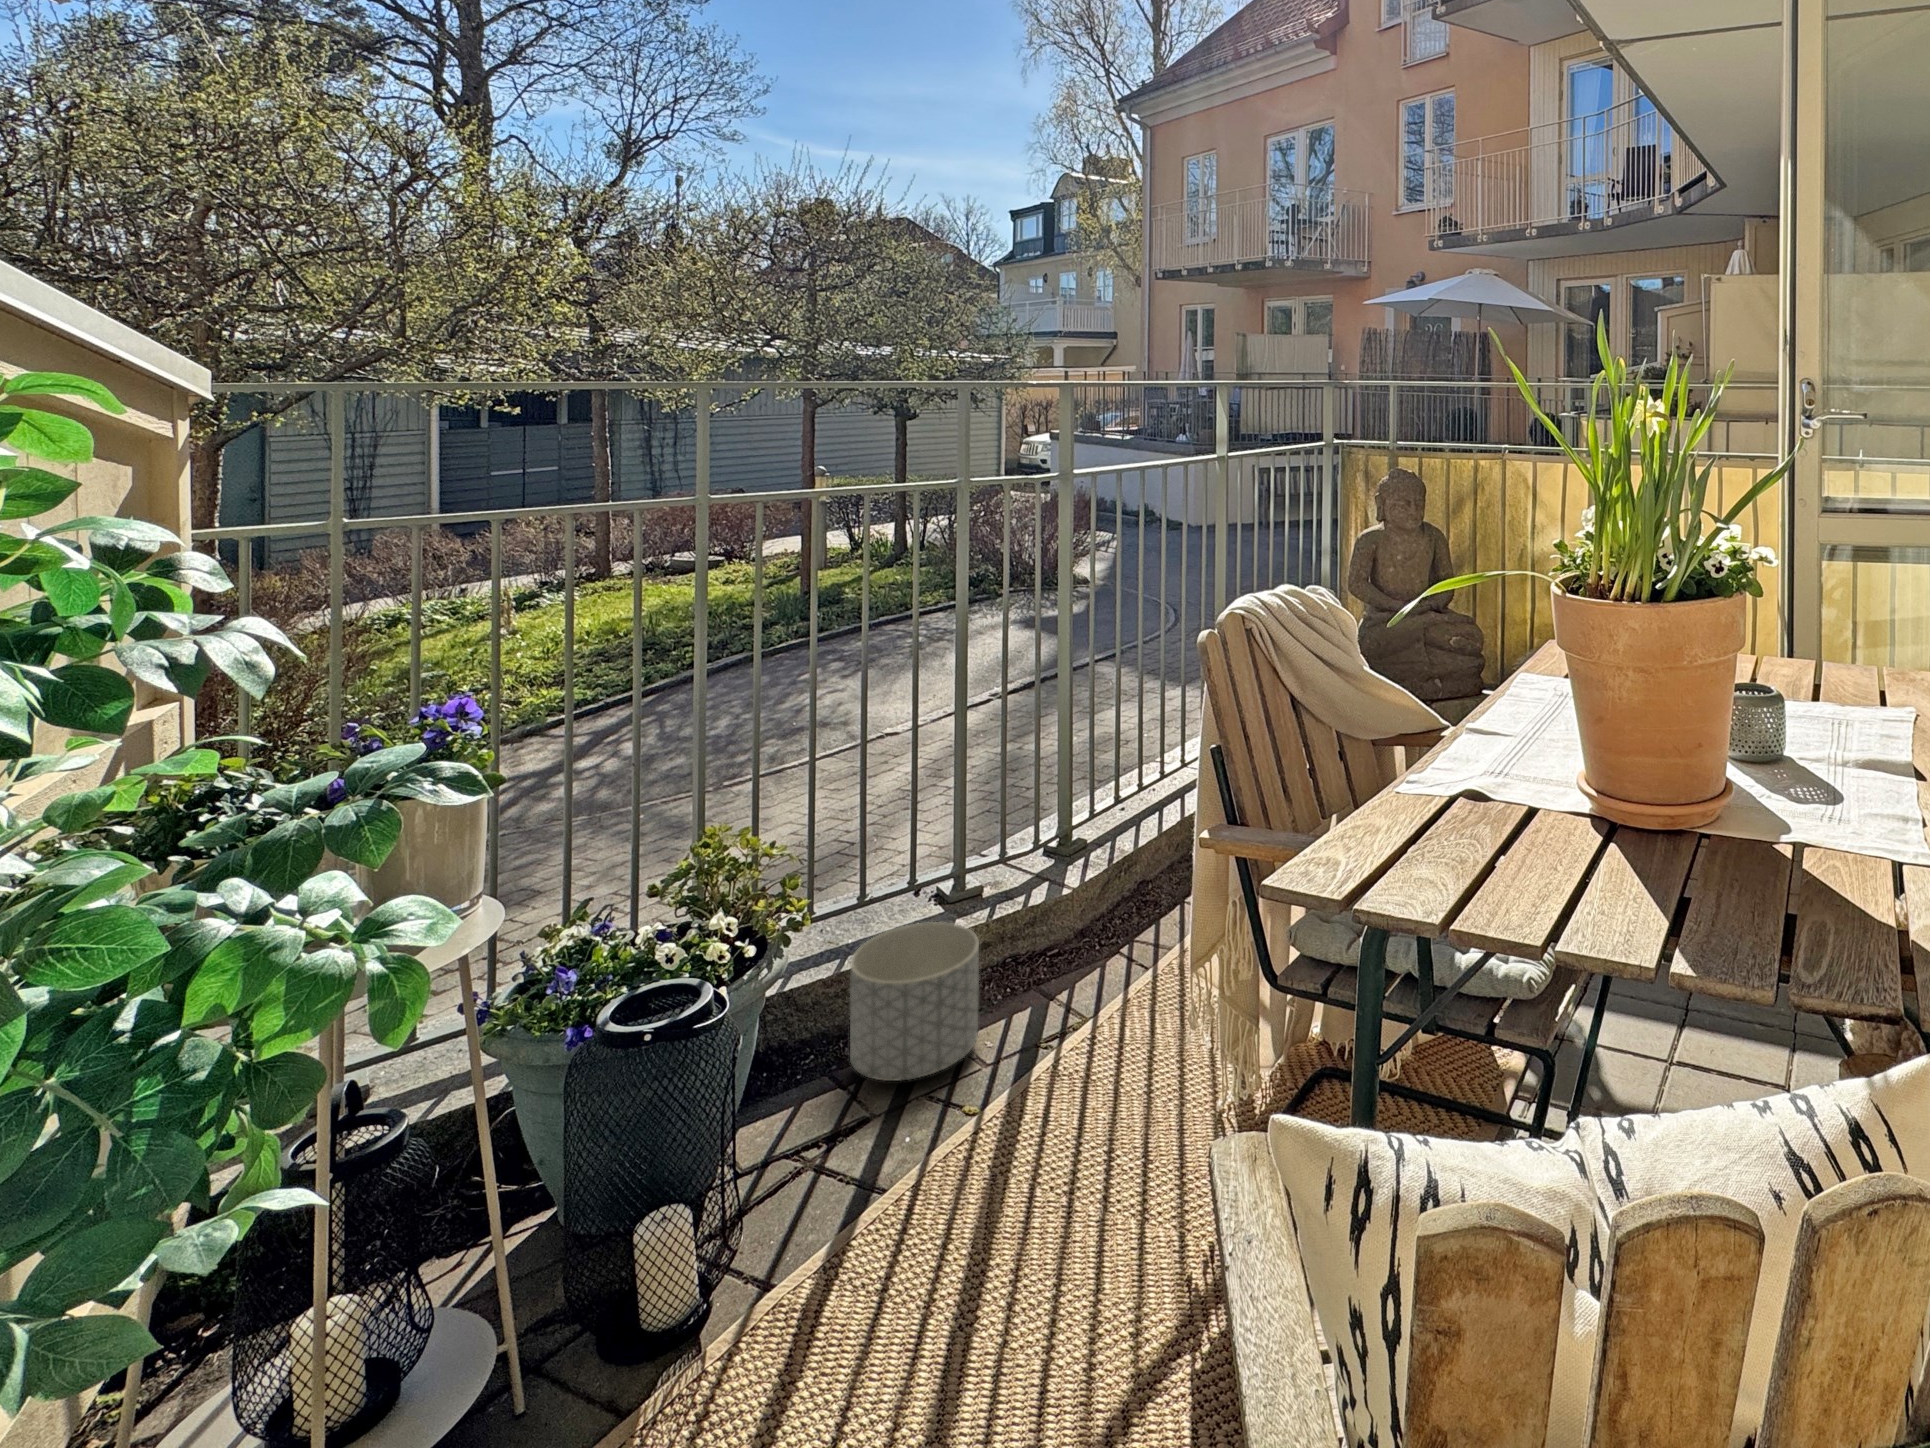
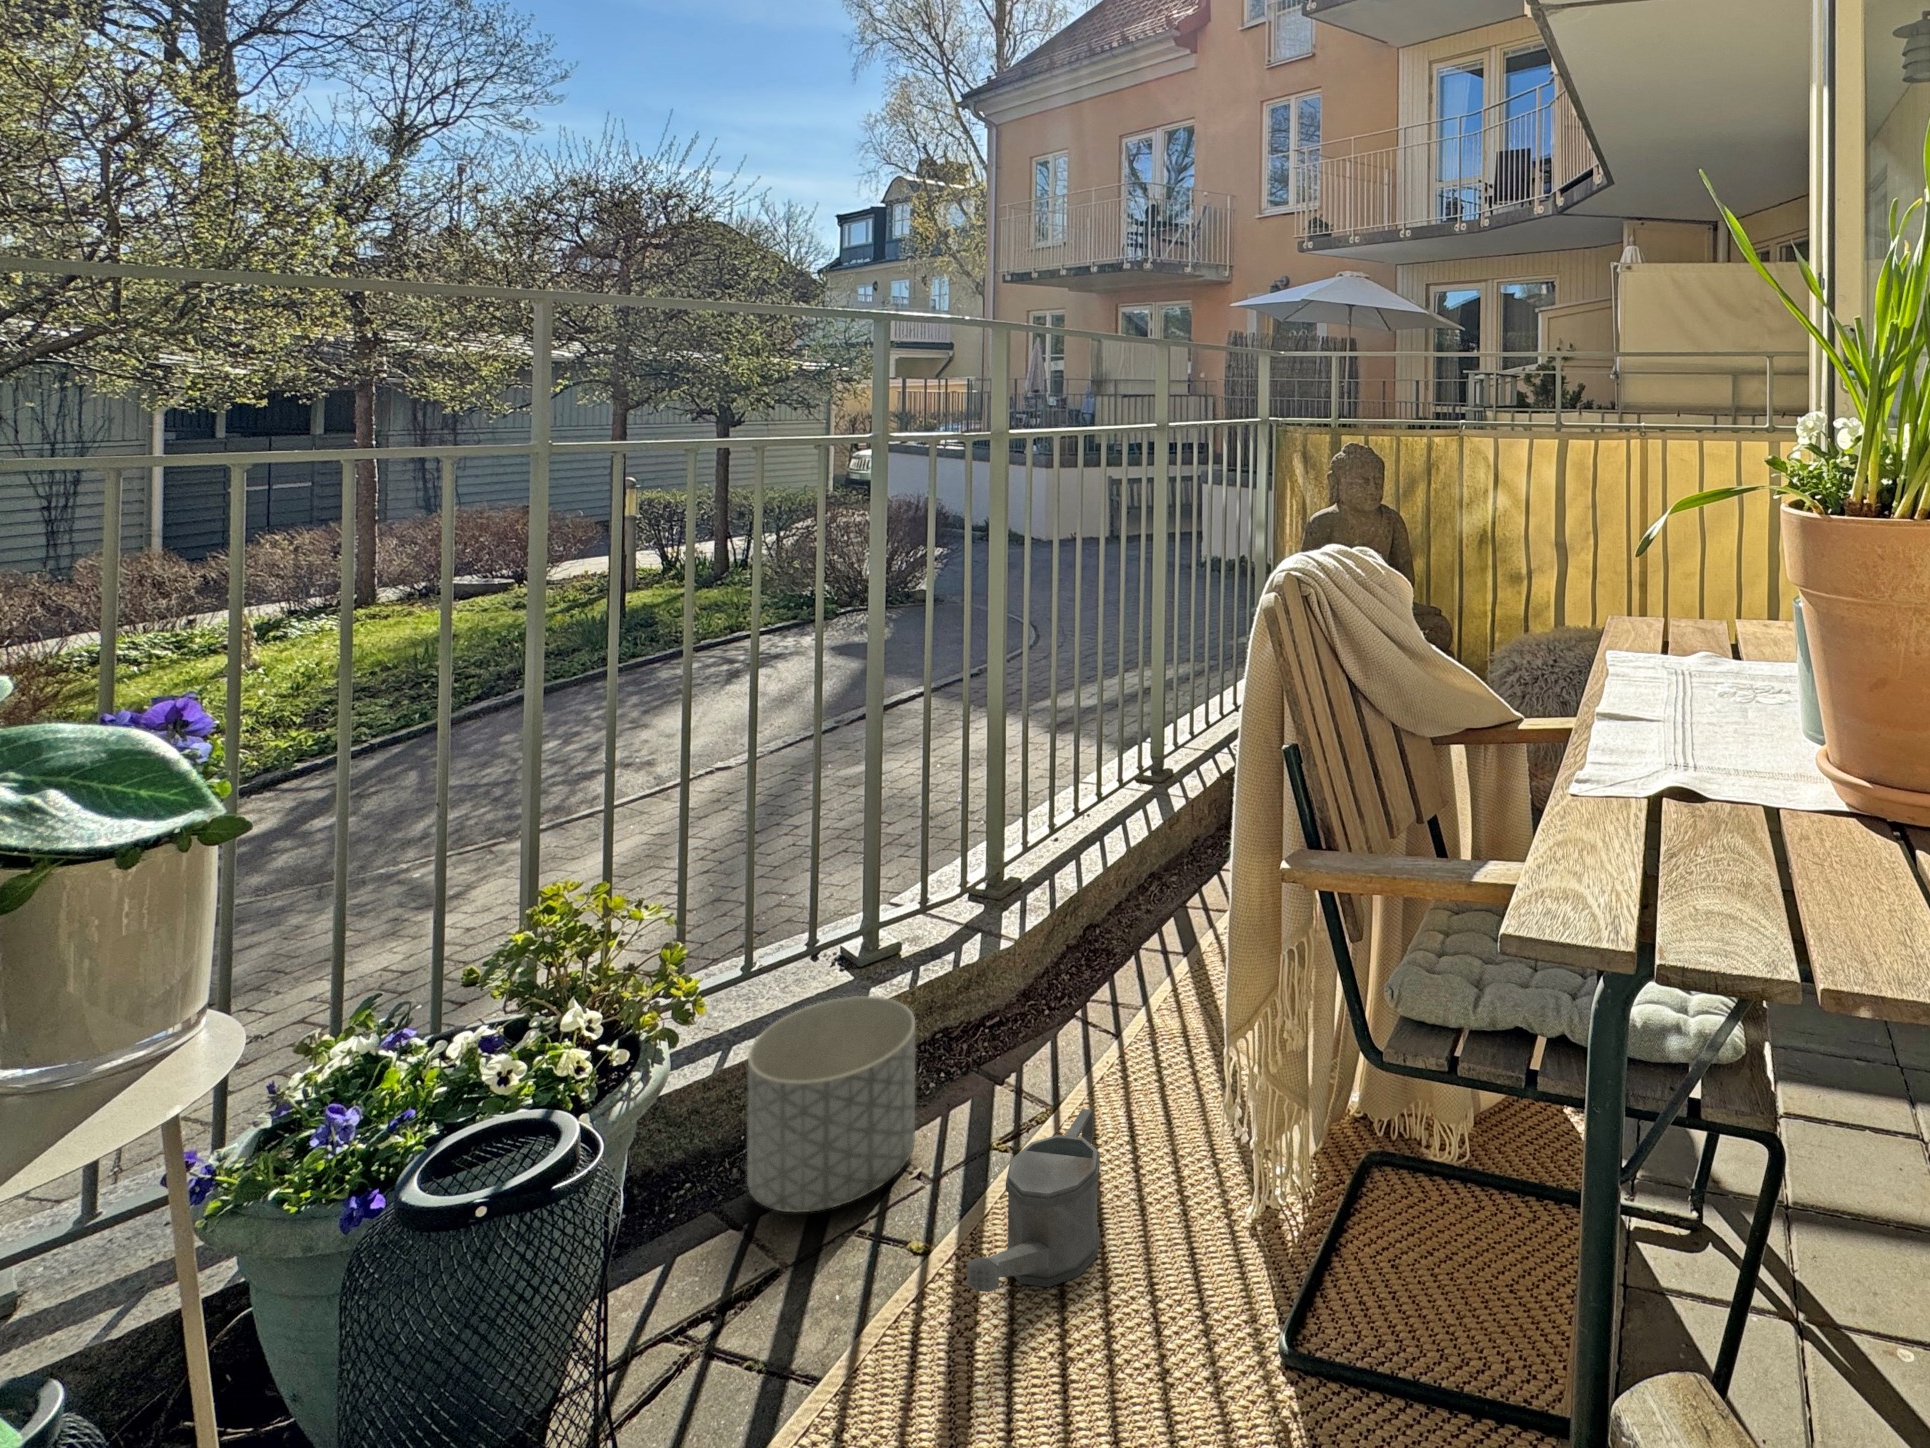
watering can: none [988,1020,1105,1149] -> present [967,1109,1100,1292]

